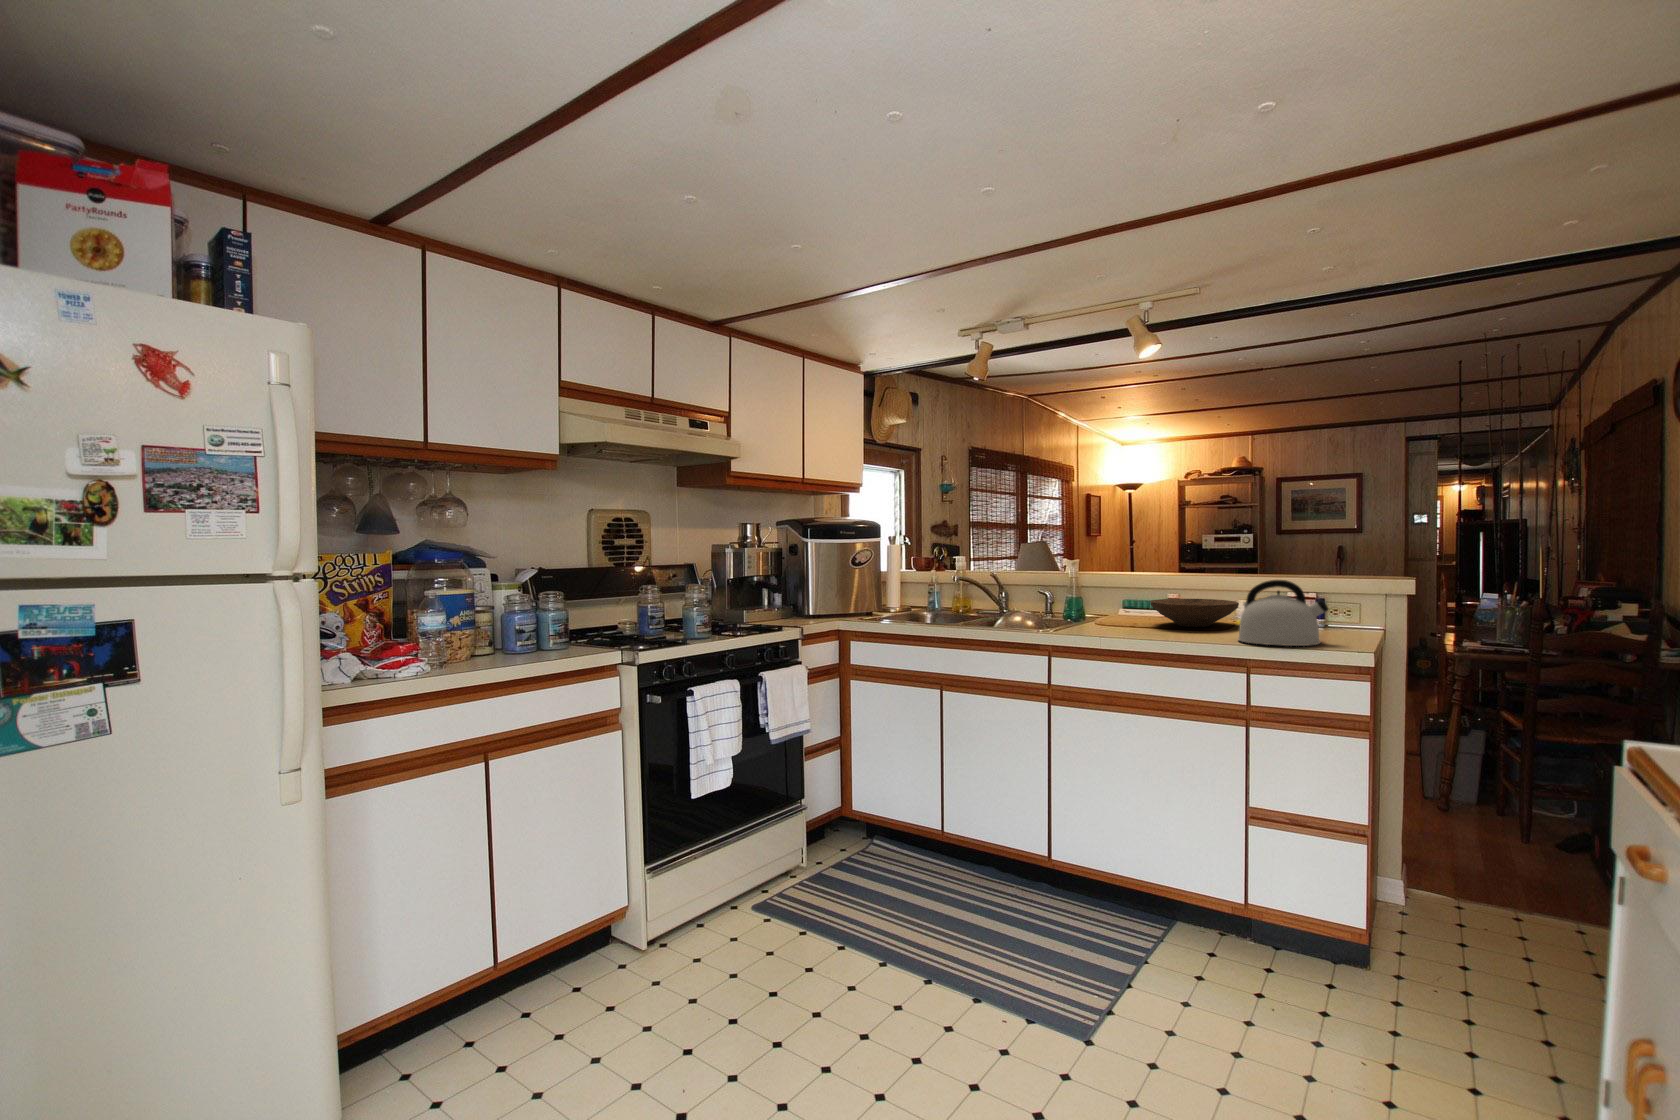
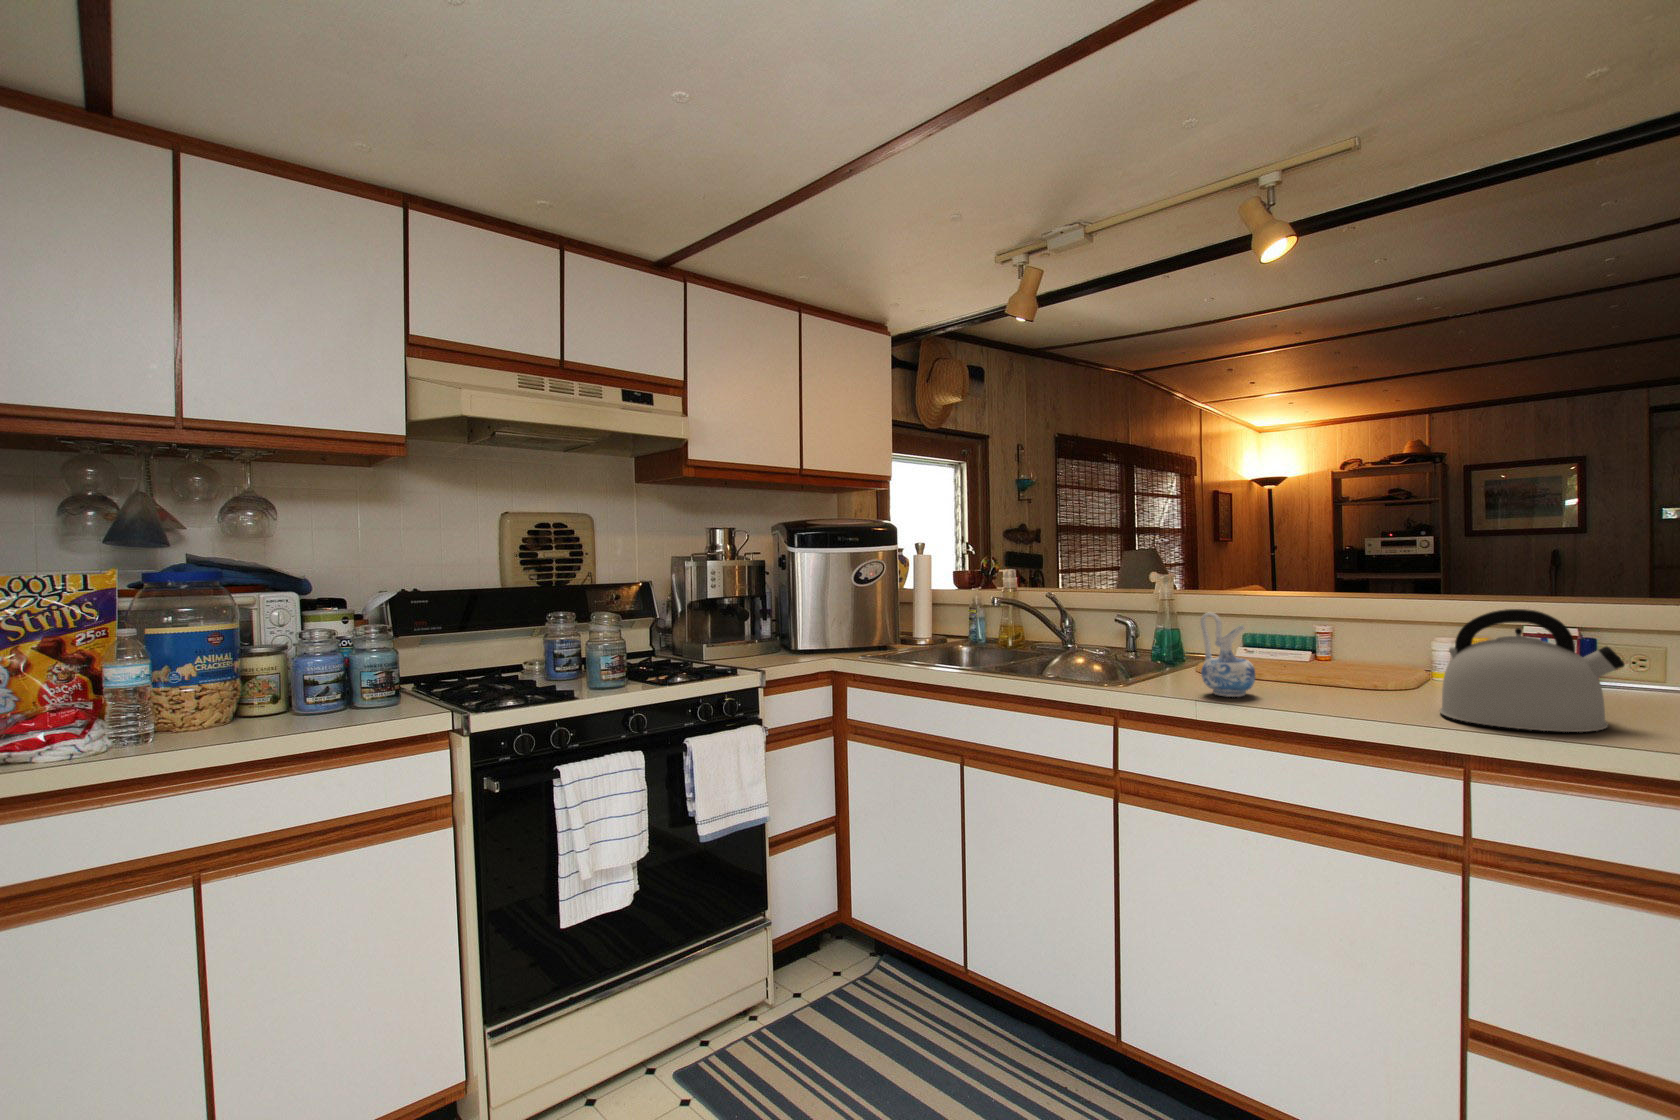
ceramic pitcher: none [1103,584,1136,636] -> present [1201,612,1256,697]
wooden bowl: present [1150,599,1239,627] -> none [1282,634,1436,682]

